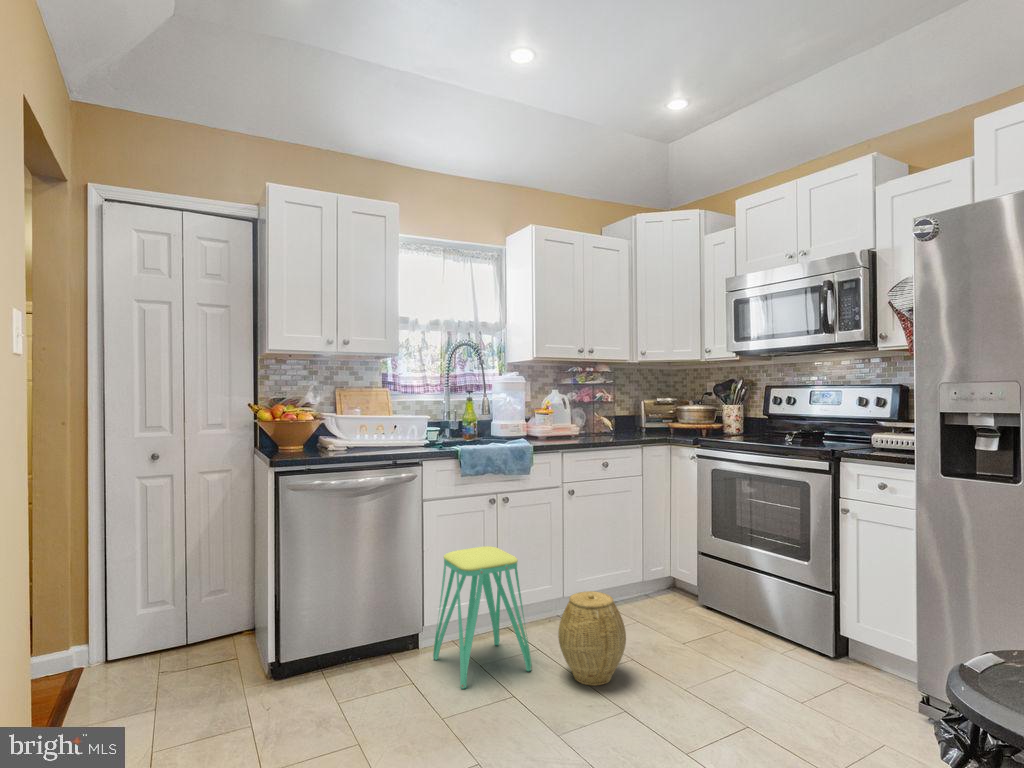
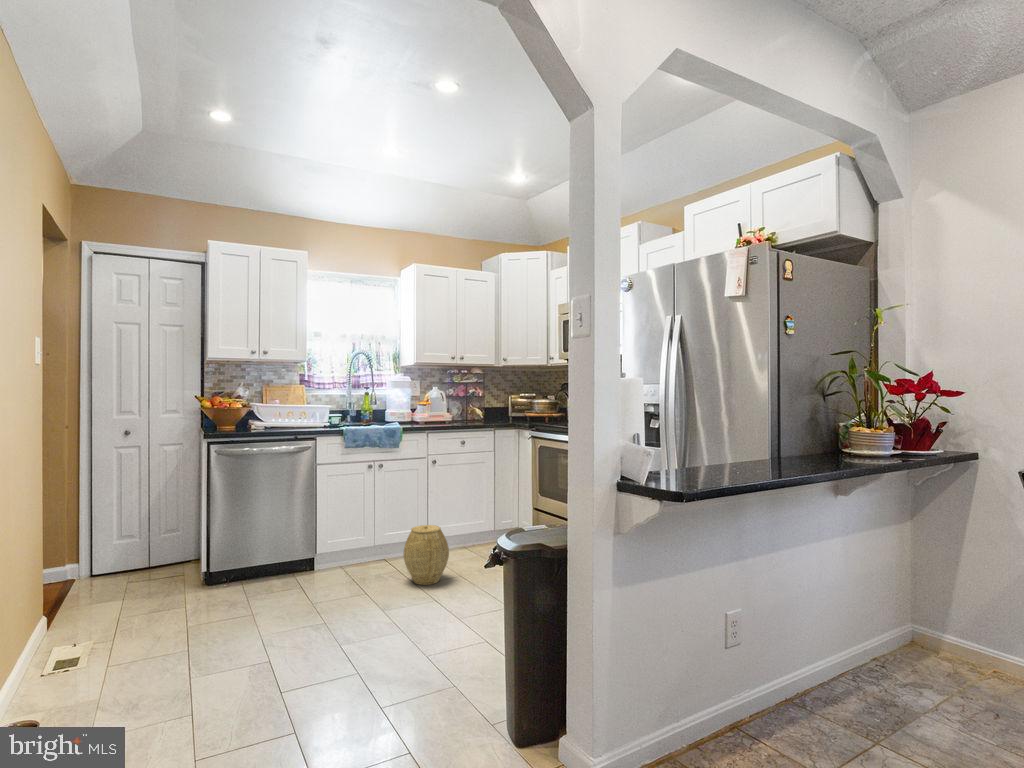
stool: present [433,546,532,689] -> none [323,496,388,587]

